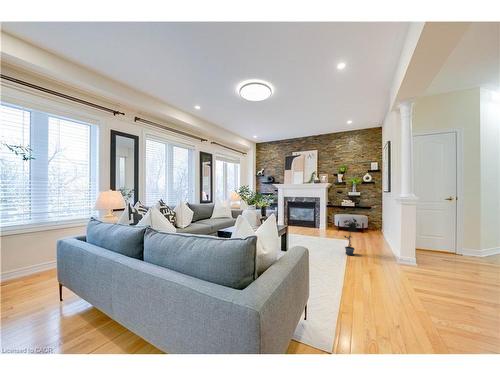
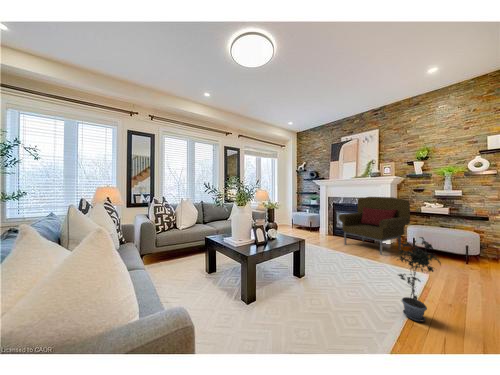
armchair: none [296,197,337,234] -> present [339,197,410,255]

